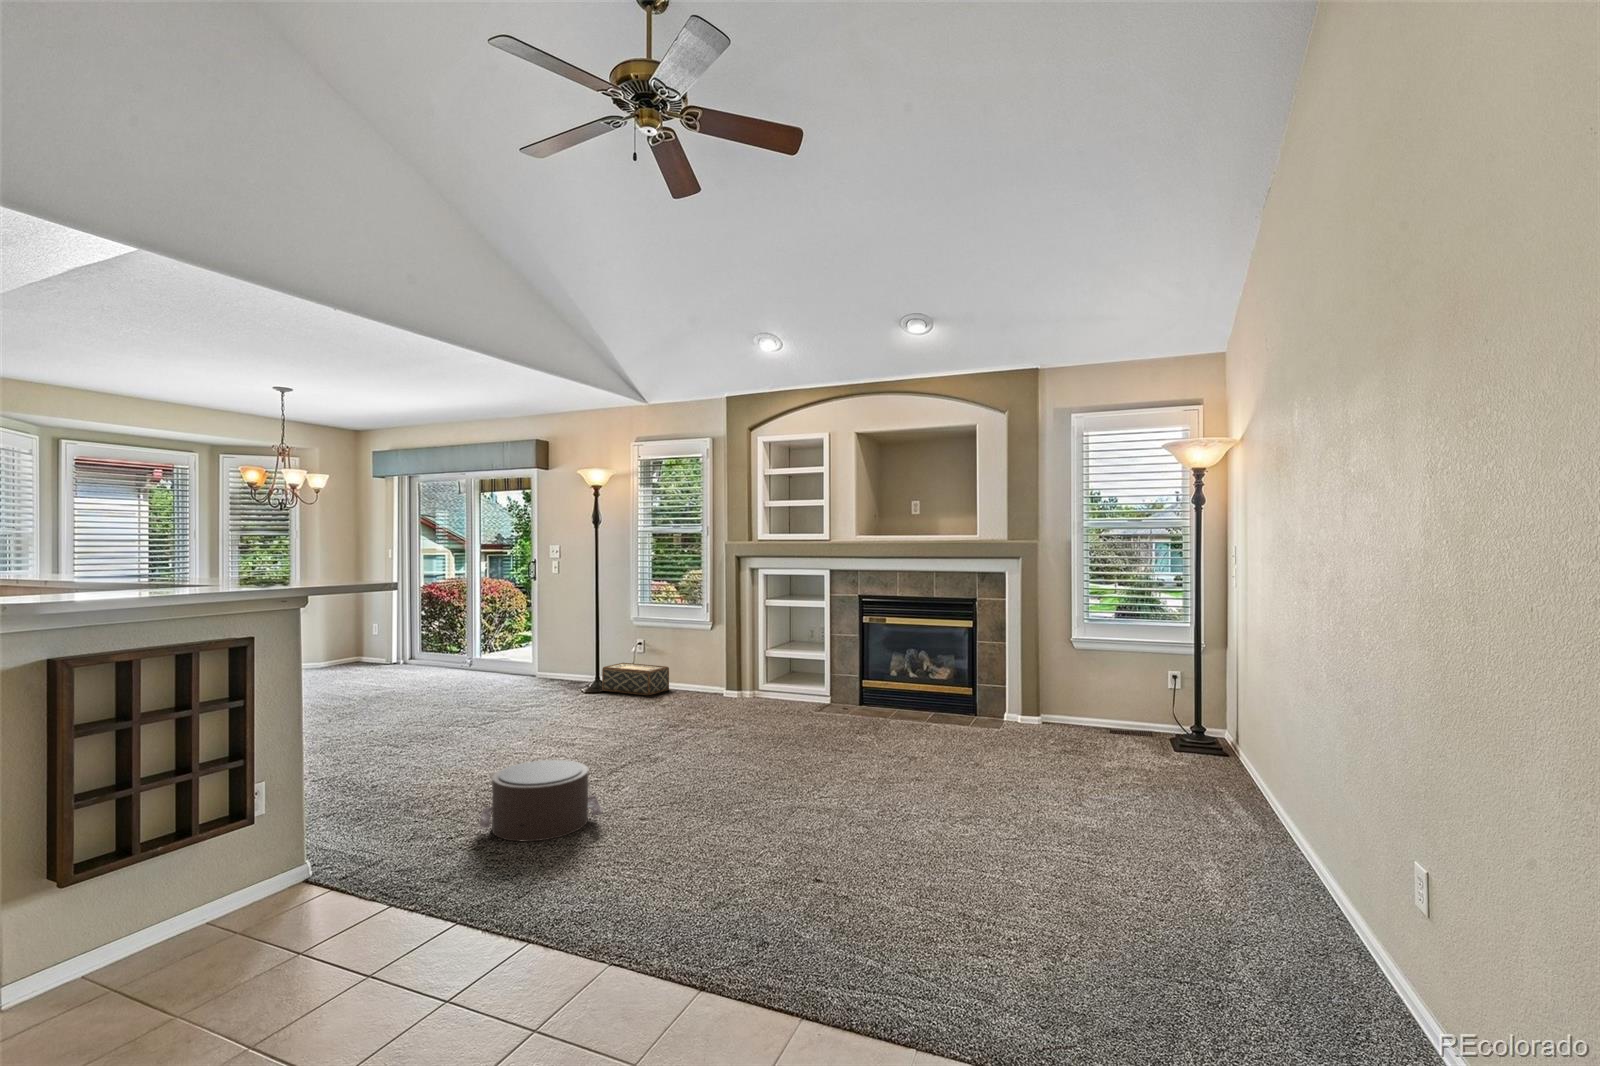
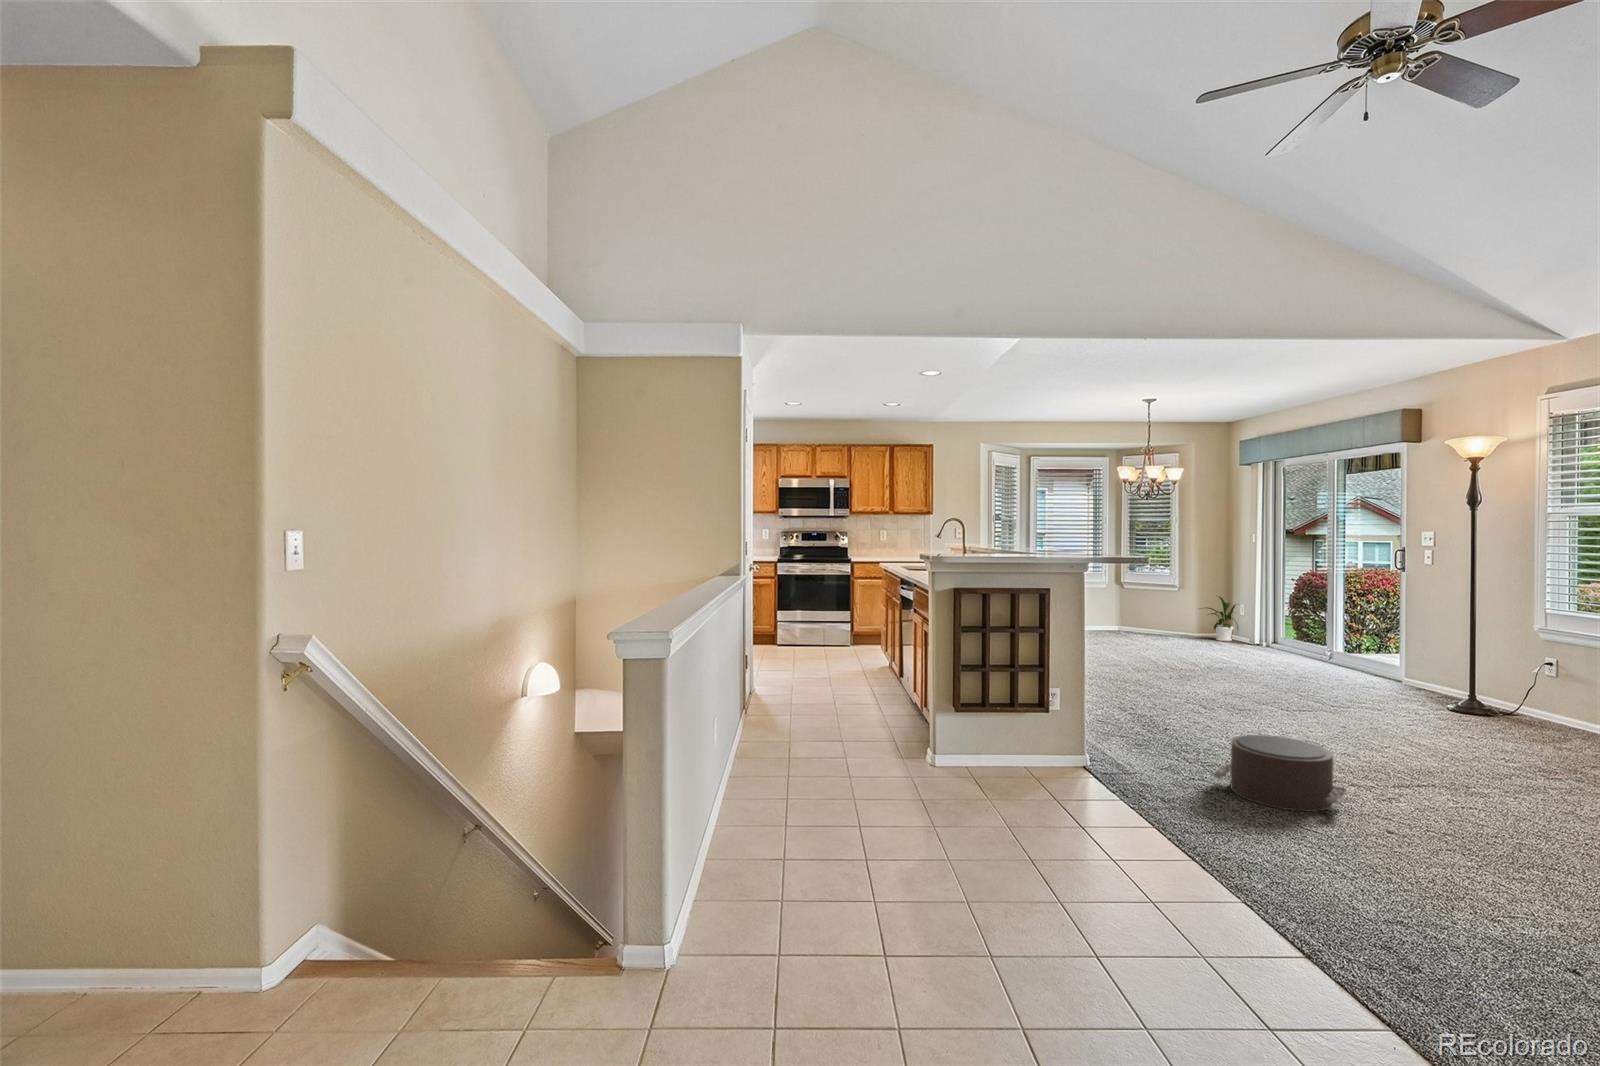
house plant: none [325,619,374,668] -> present [1208,596,1238,641]
woven basket: present [602,663,669,695] -> none [1478,679,1589,725]

